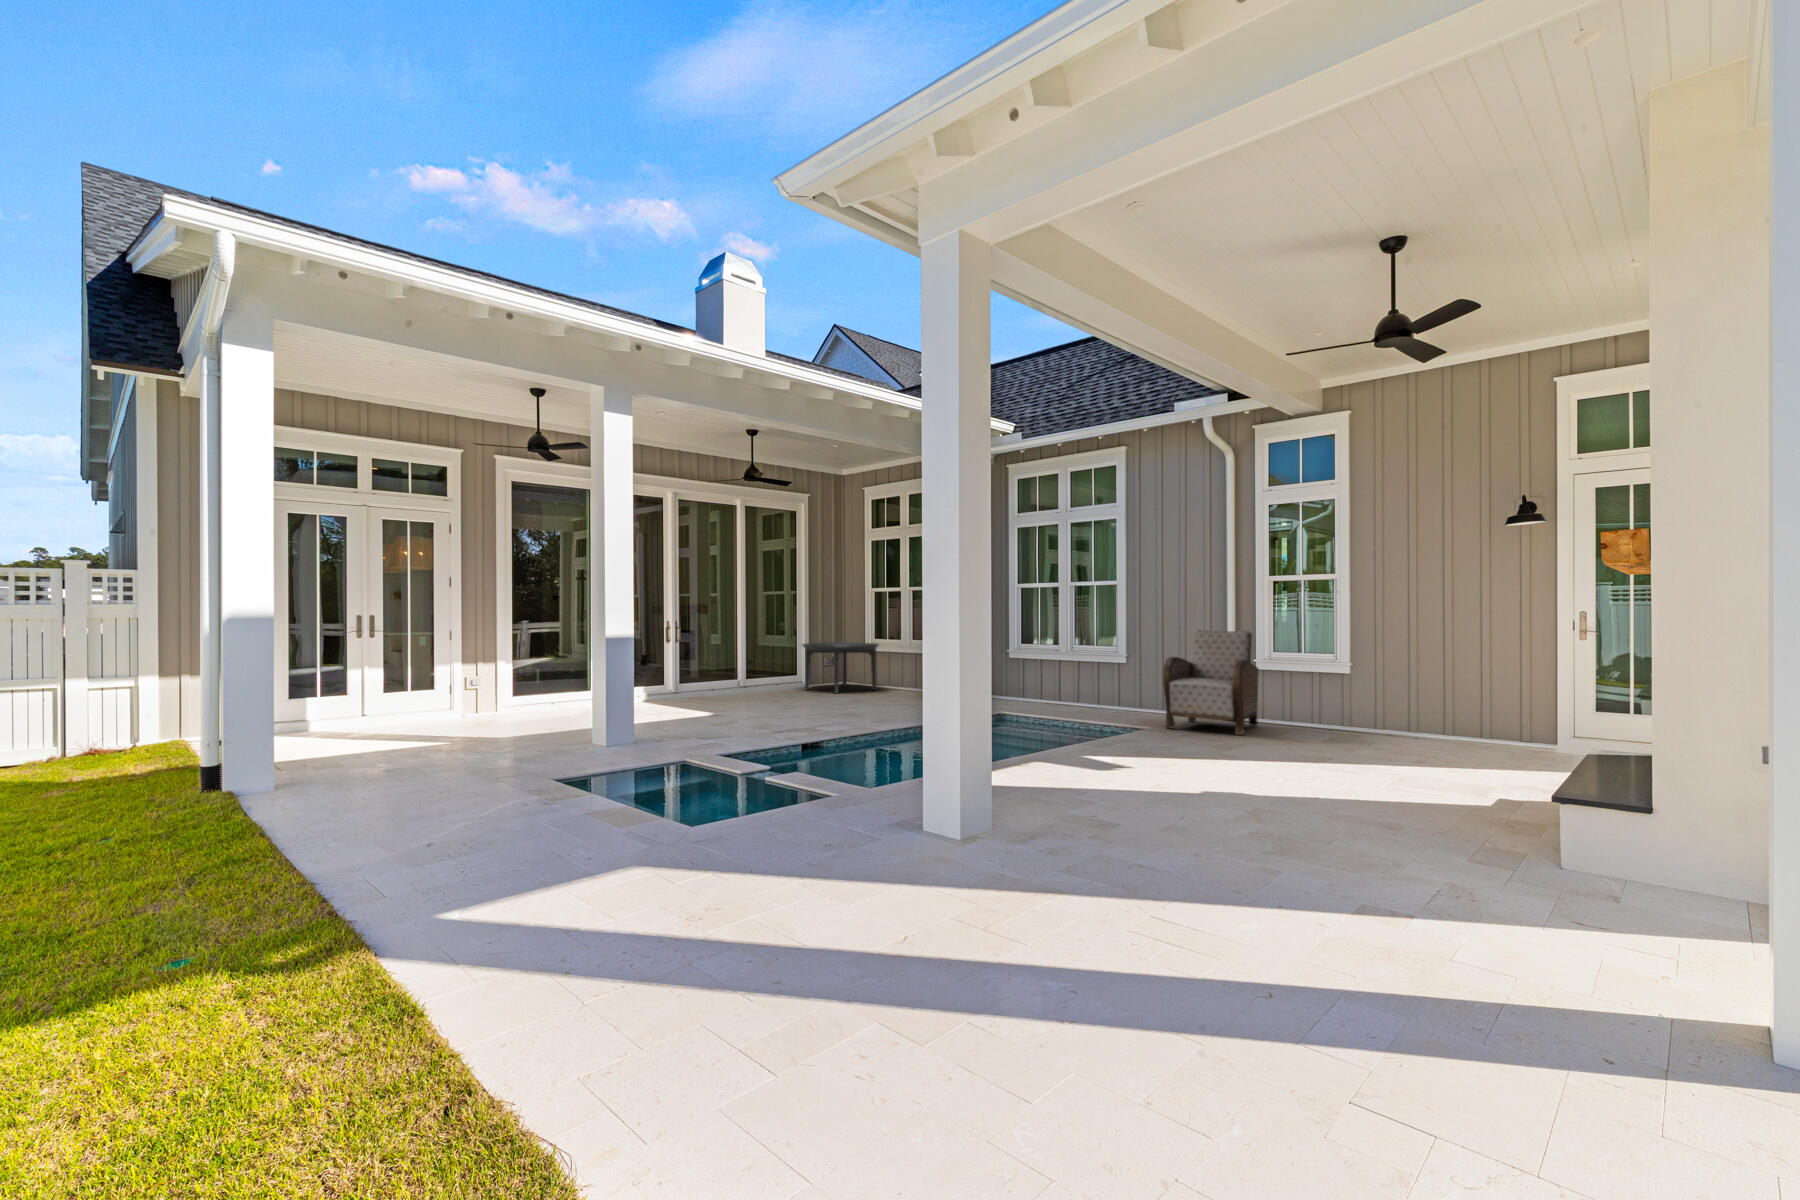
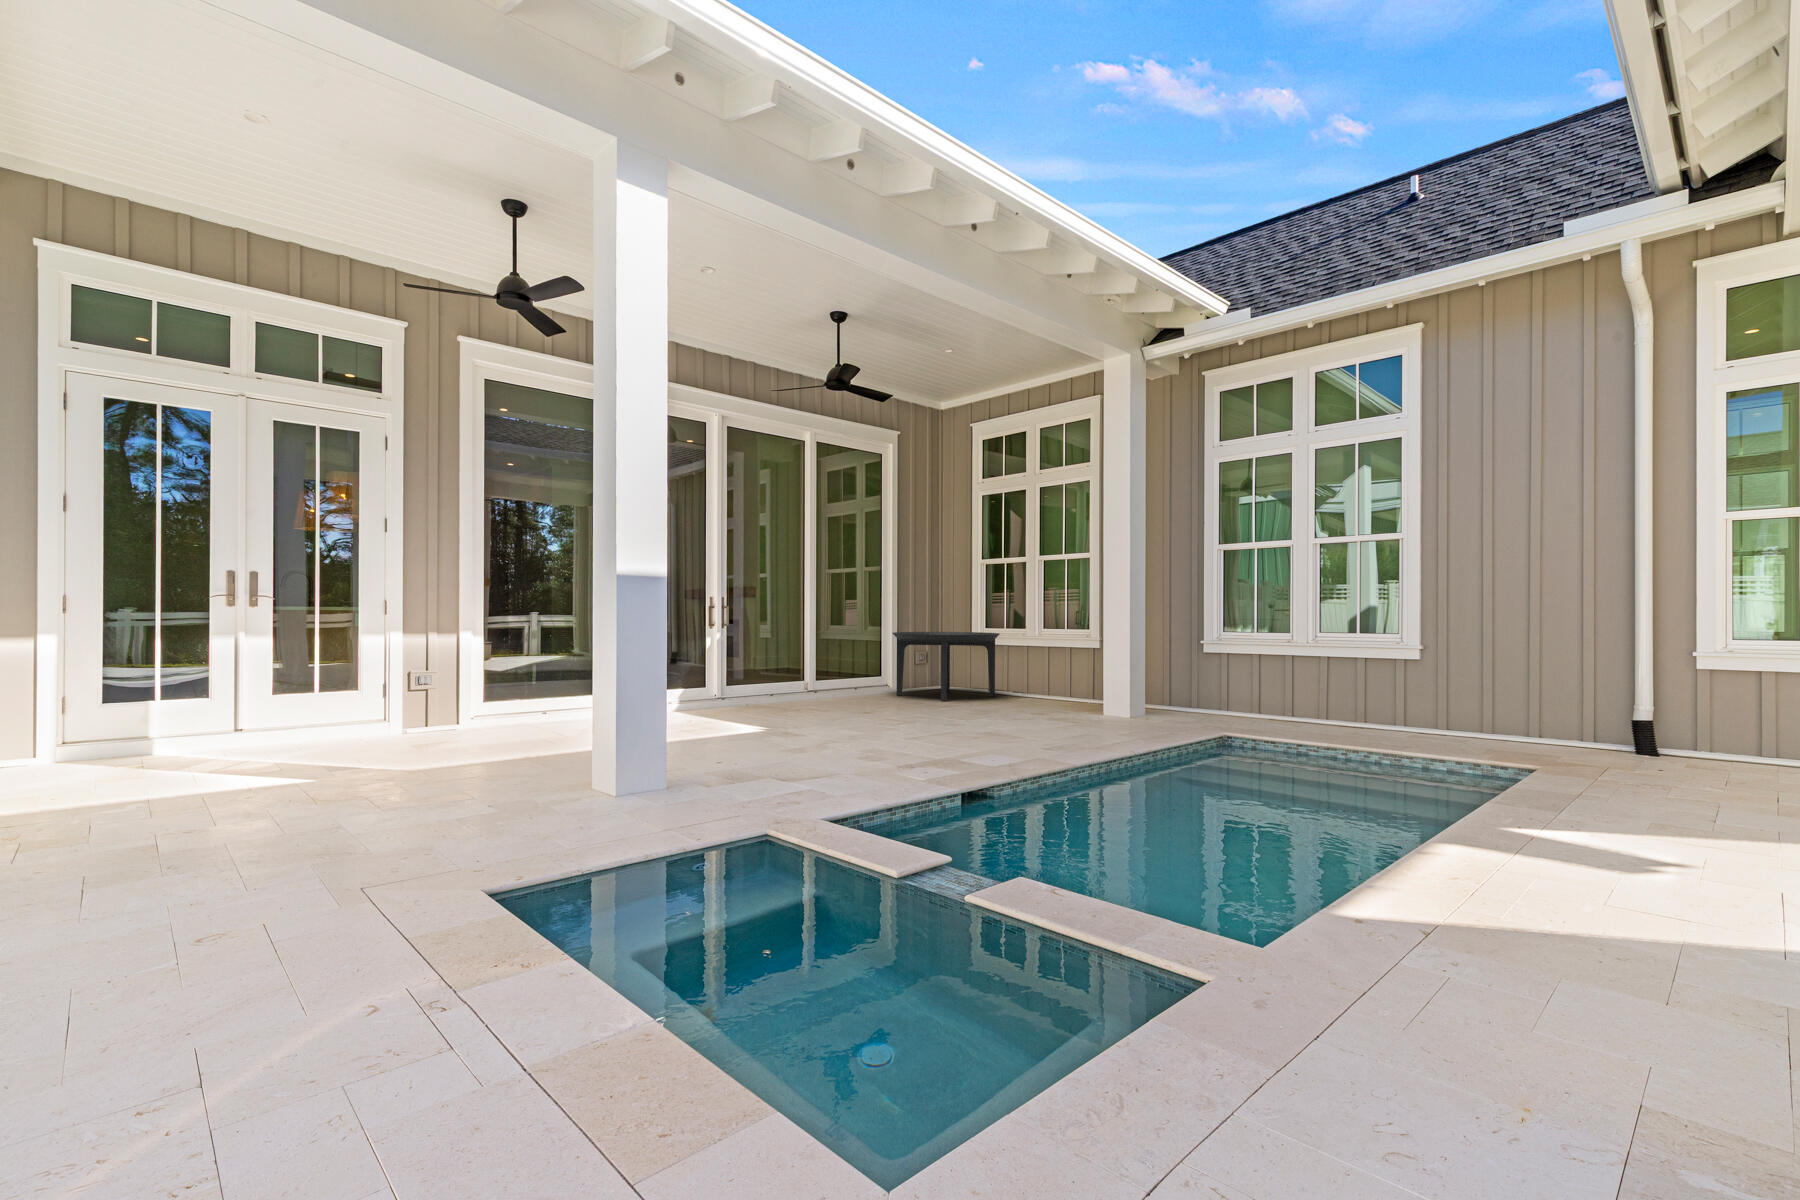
armchair: present [1163,630,1259,735] -> none [1561,602,1747,786]

